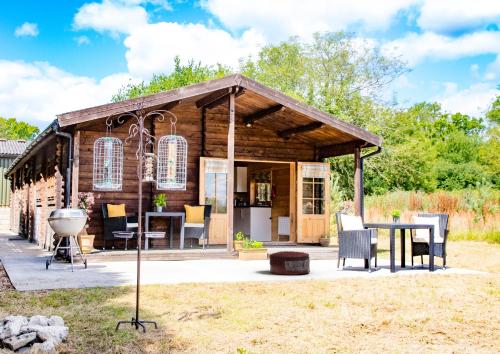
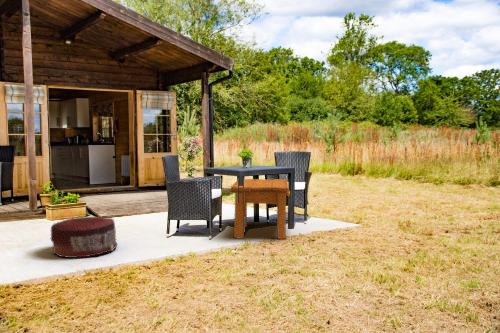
side table: none [387,233,429,274] -> present [231,179,290,239]

